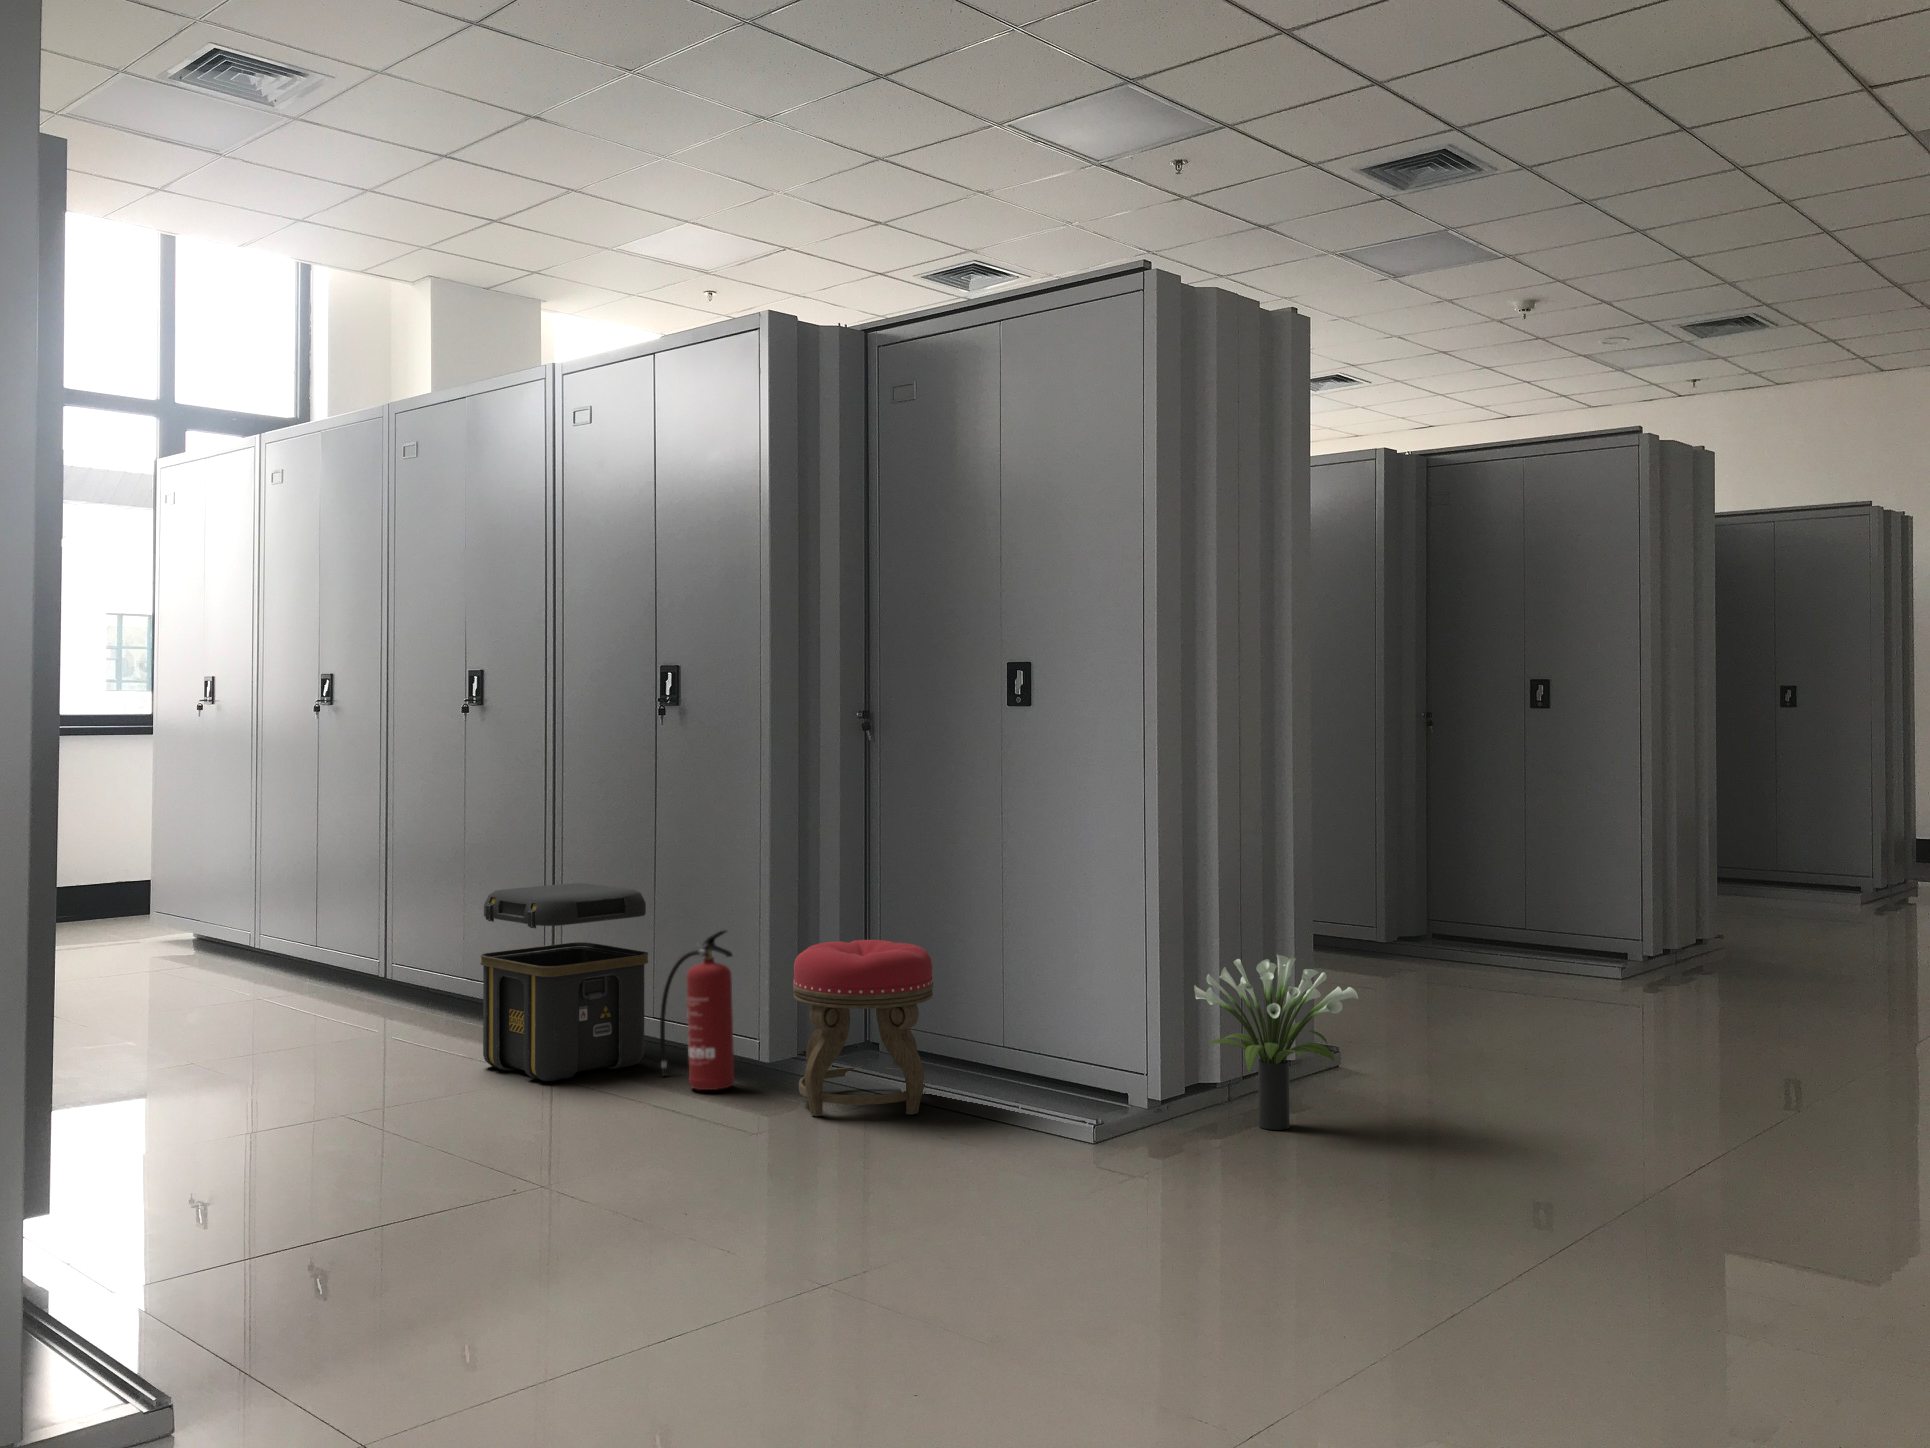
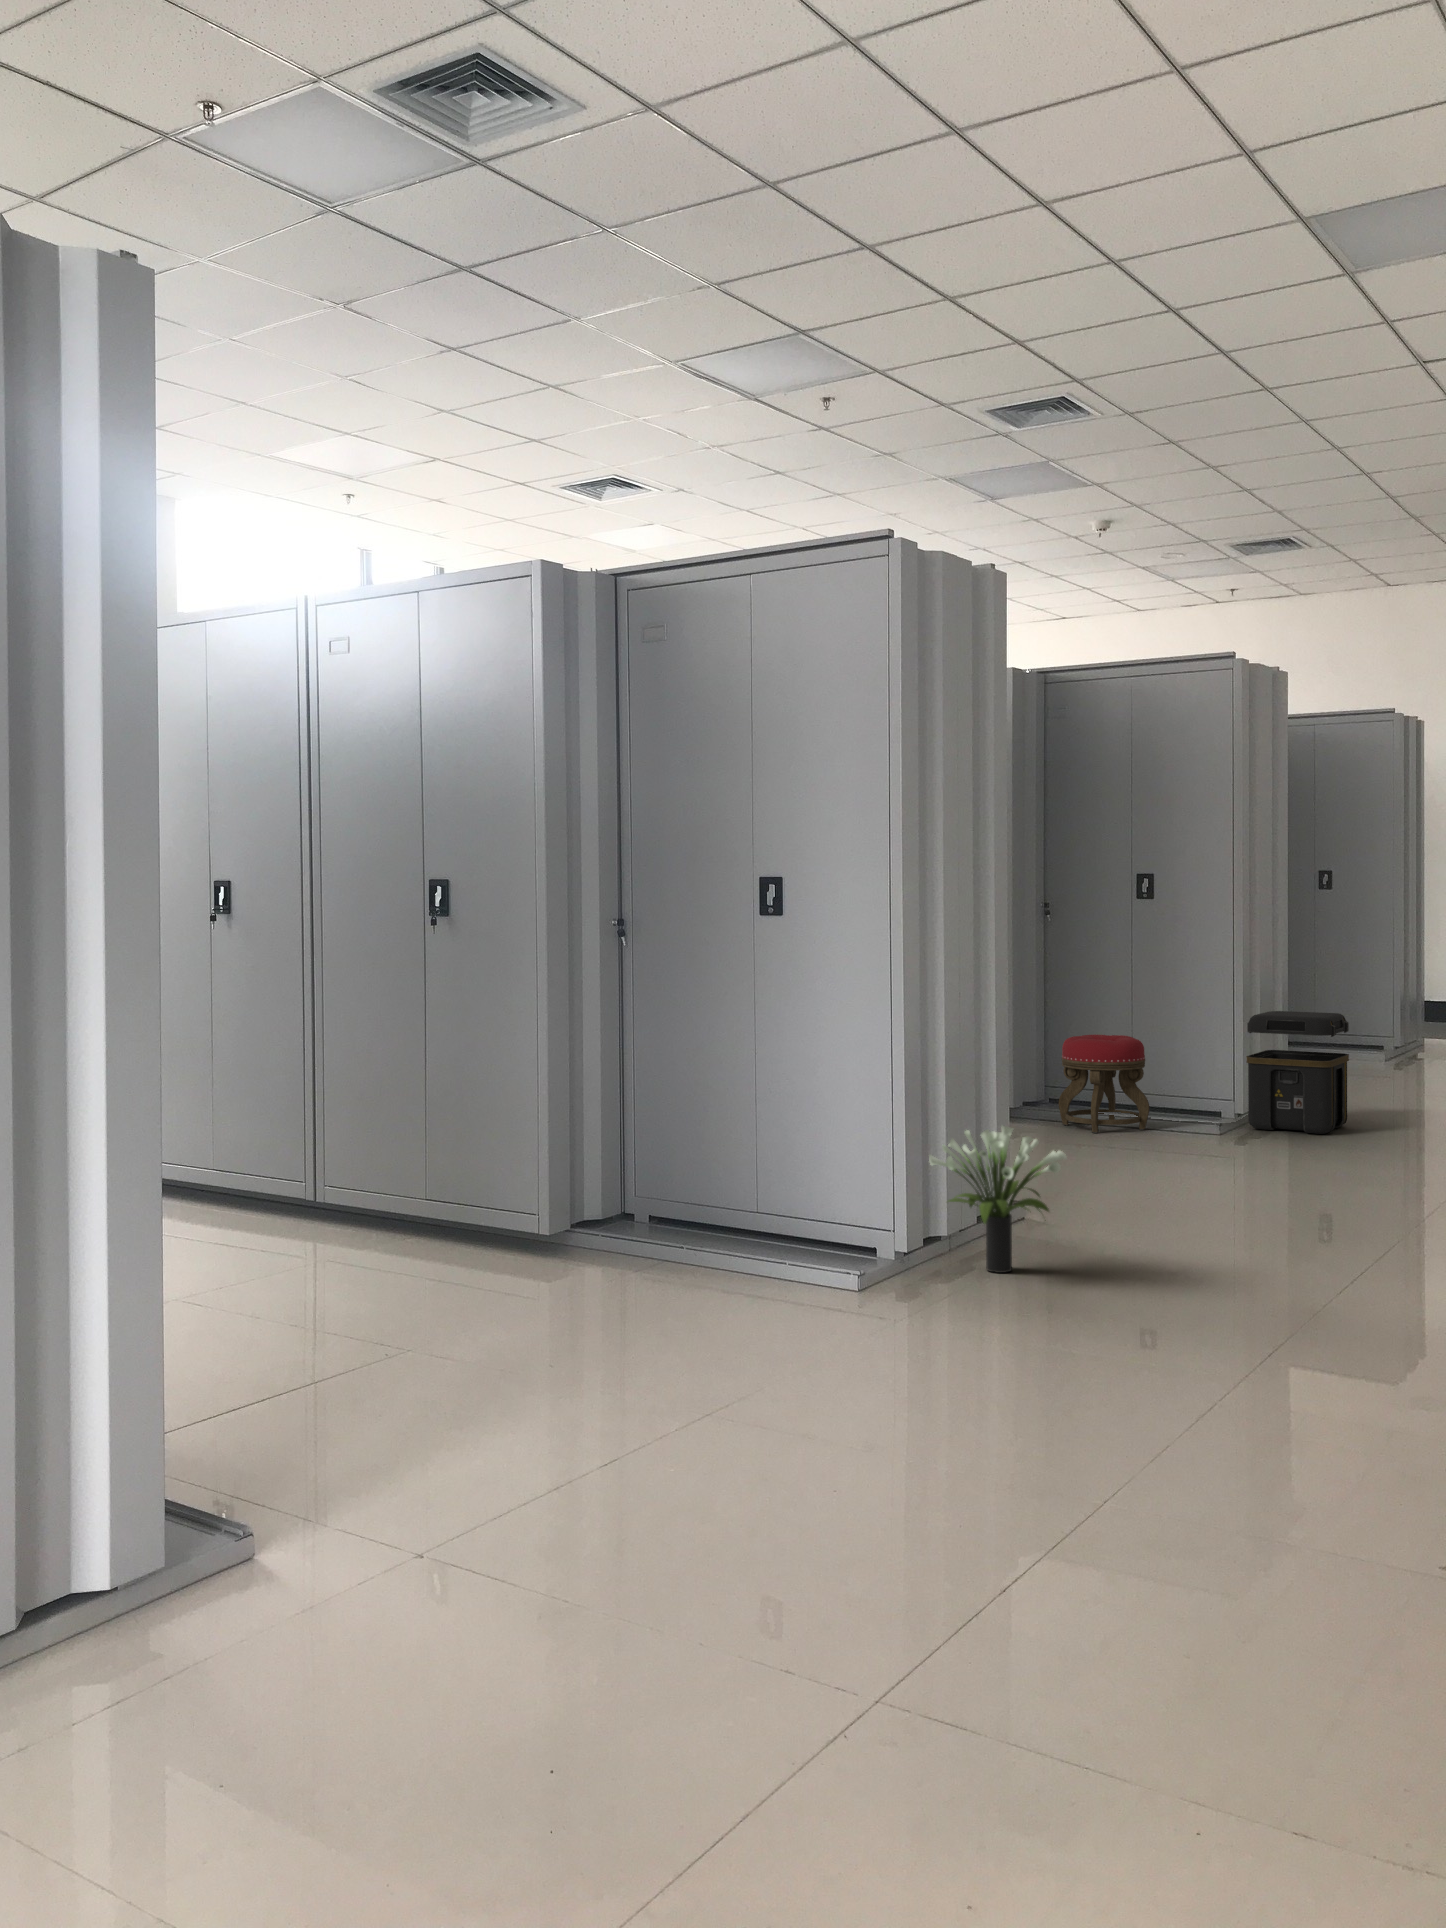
toolbox: present [481,883,648,1081] -> present [1246,1011,1349,1134]
fire extinguisher: present [660,931,735,1090] -> none [440,1119,518,1263]
stool: present [793,940,933,1116] -> present [1058,1035,1150,1133]

